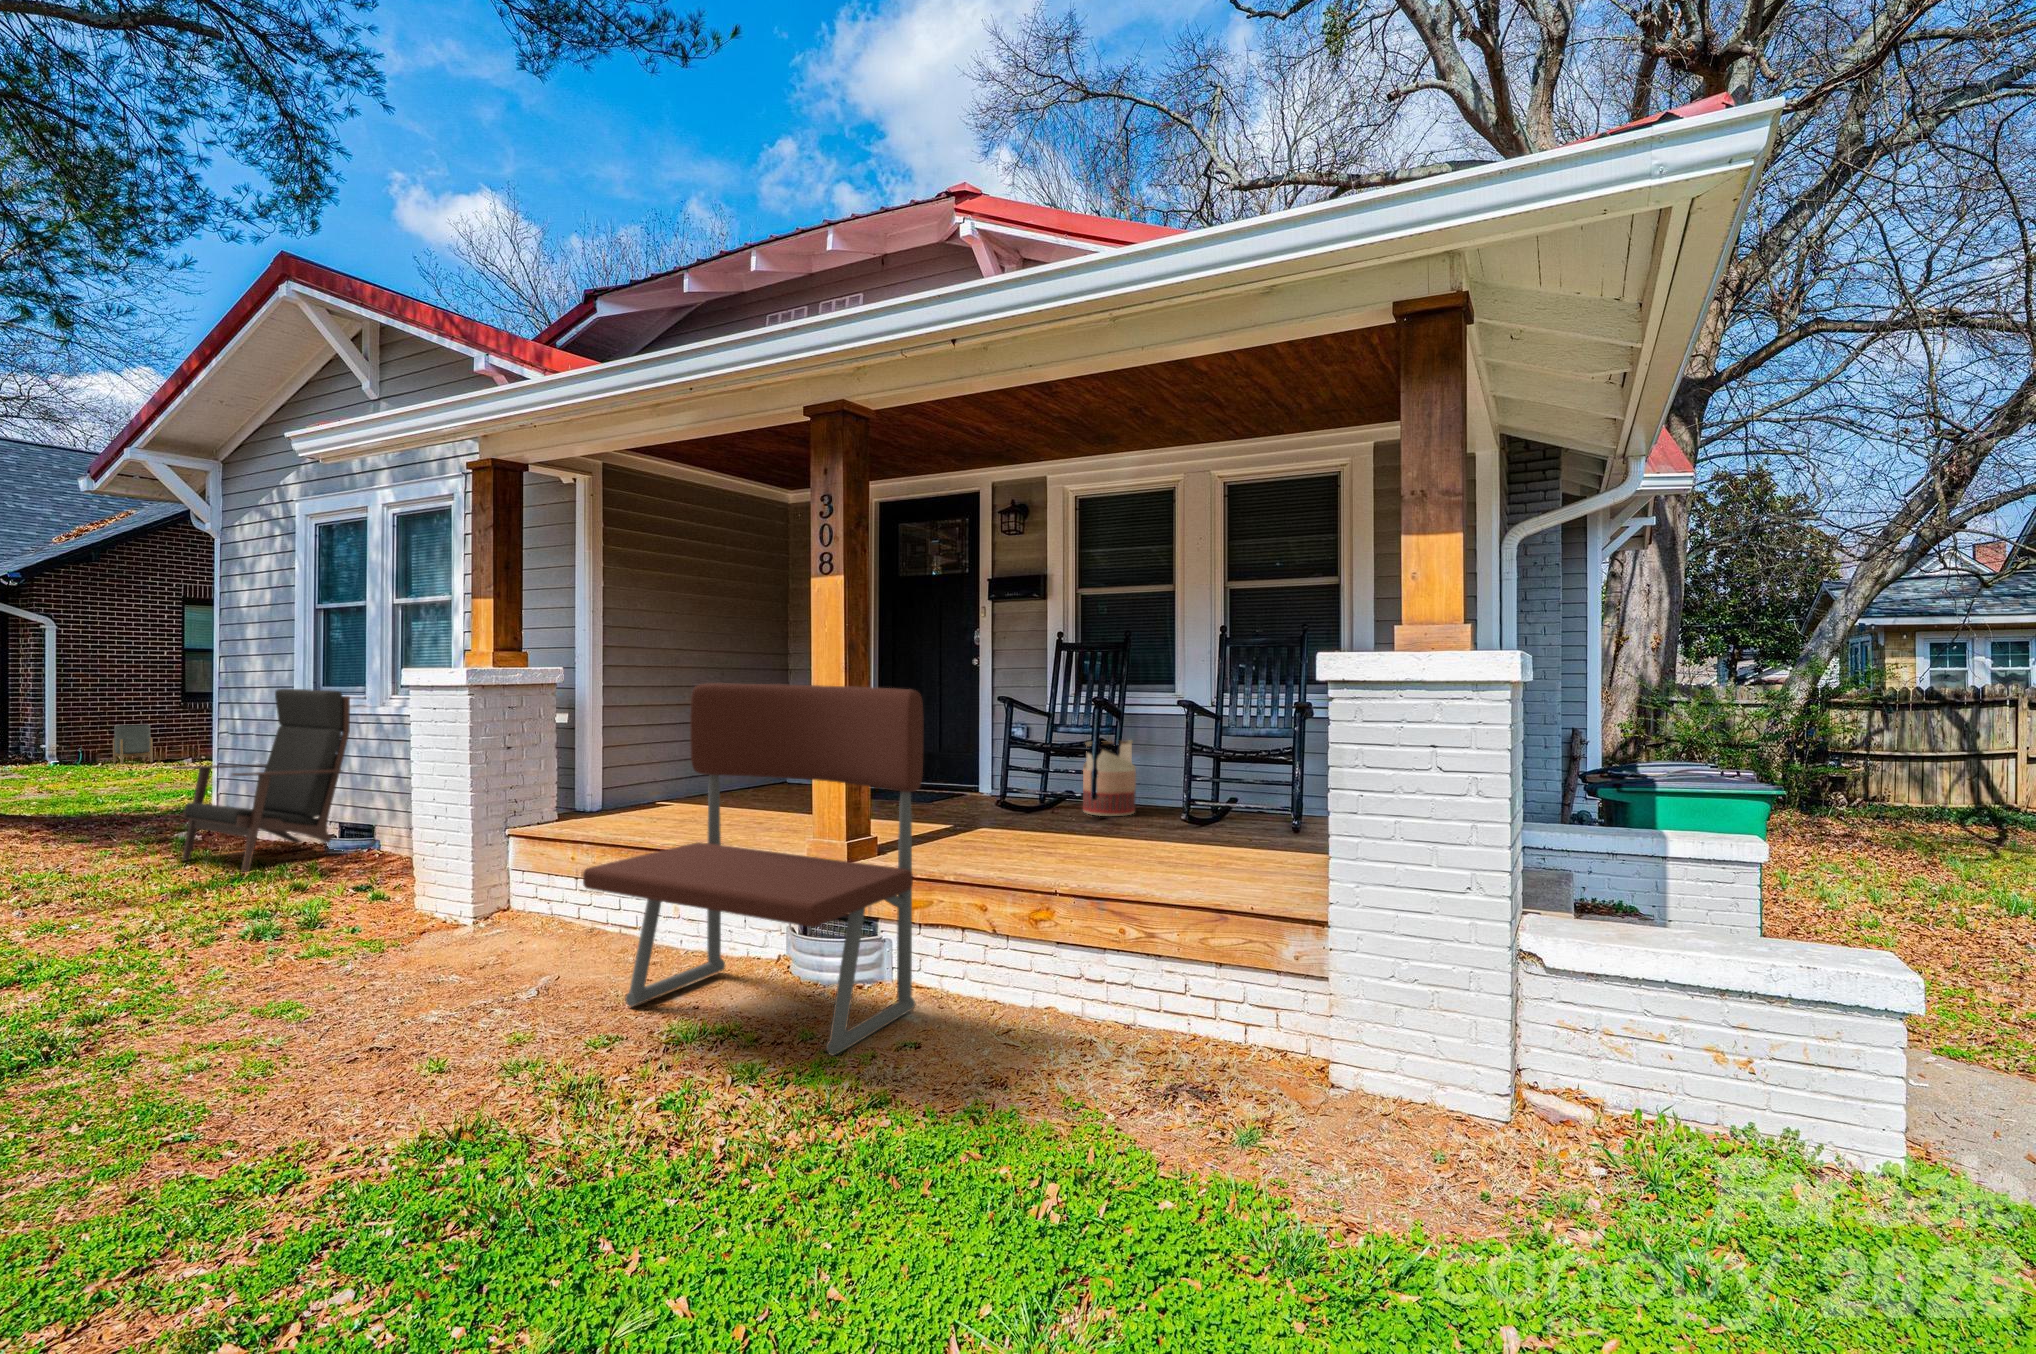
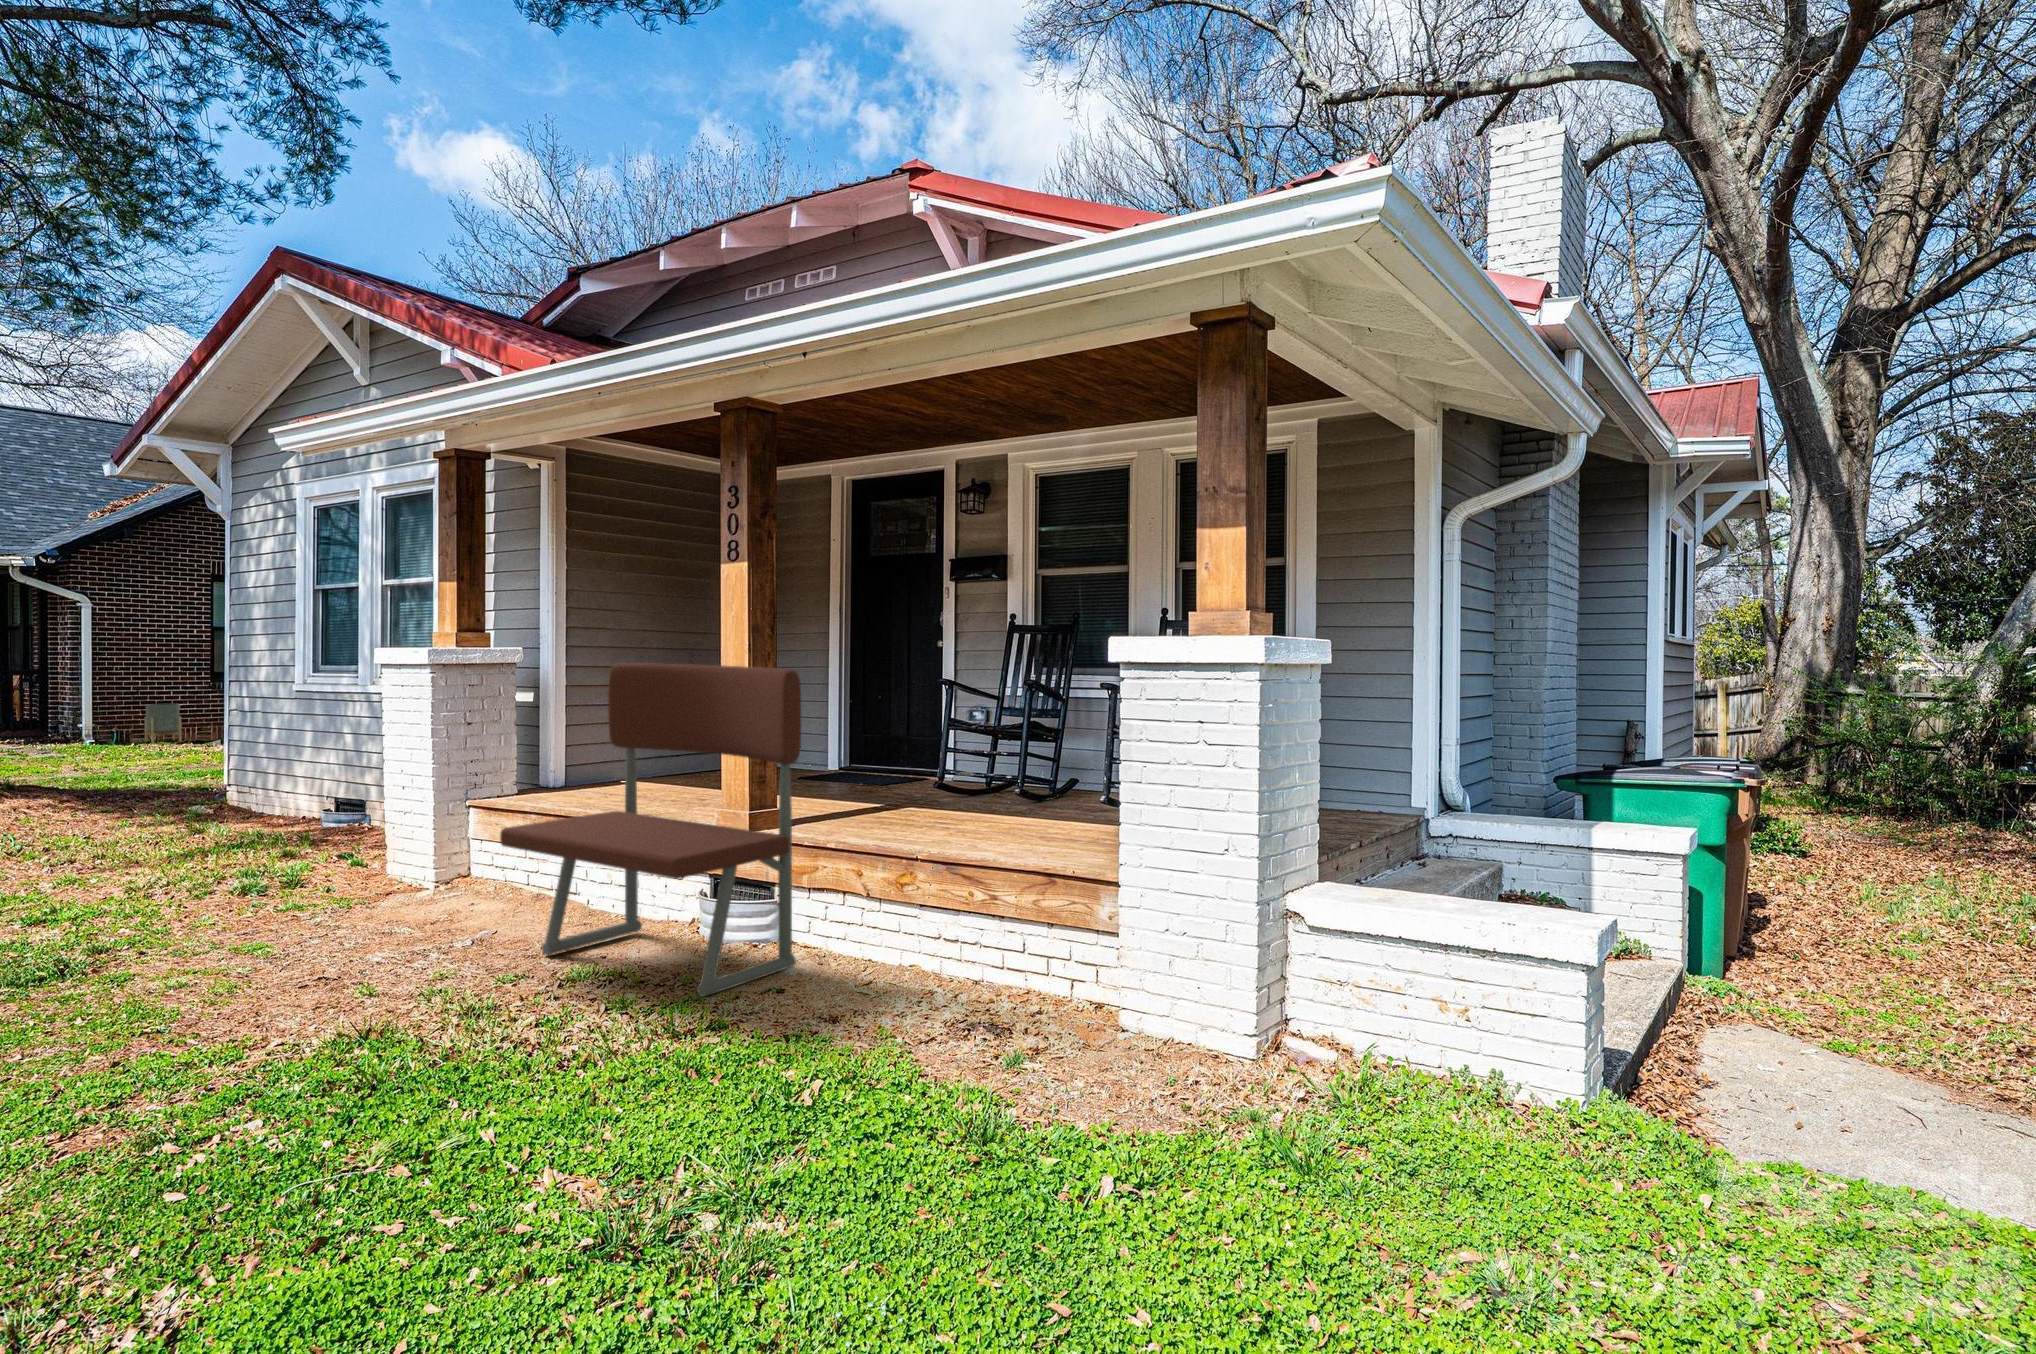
lounge chair: present [173,689,355,872] -> none [184,668,351,841]
basket: present [1083,740,1136,816] -> none [1020,724,1073,800]

